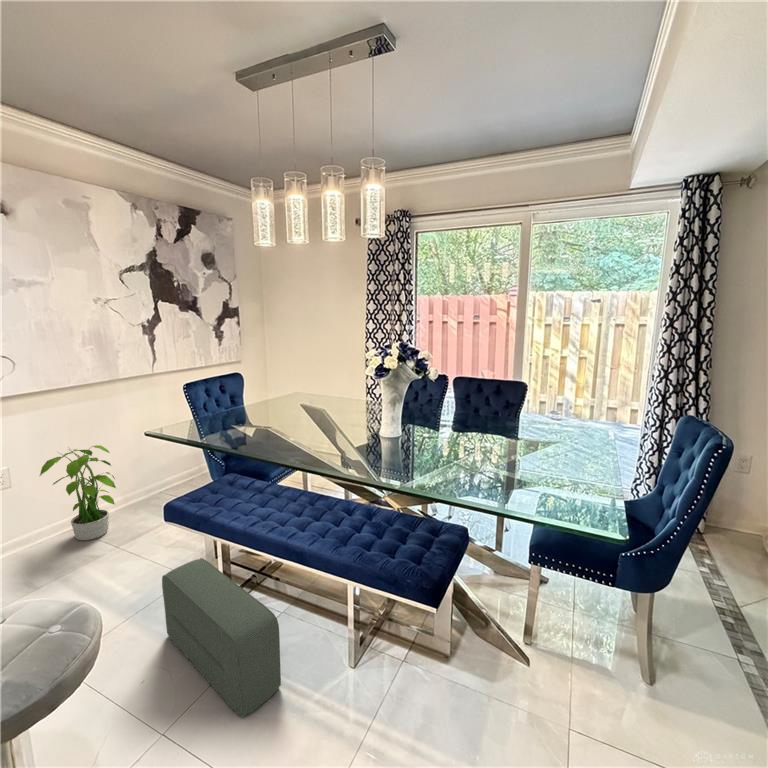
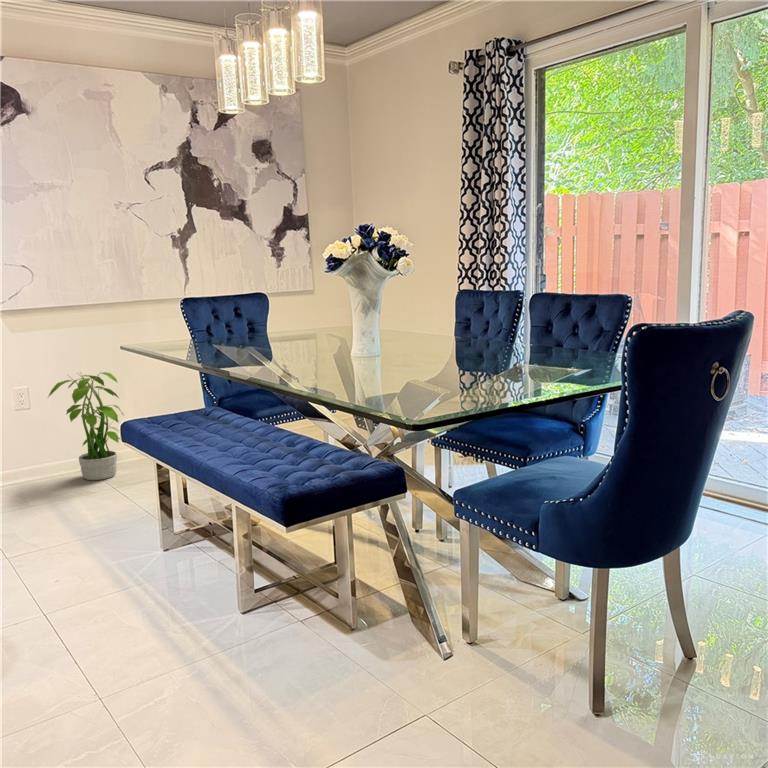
pouf: present [162,558,281,717] -> none [90,479,162,622]

